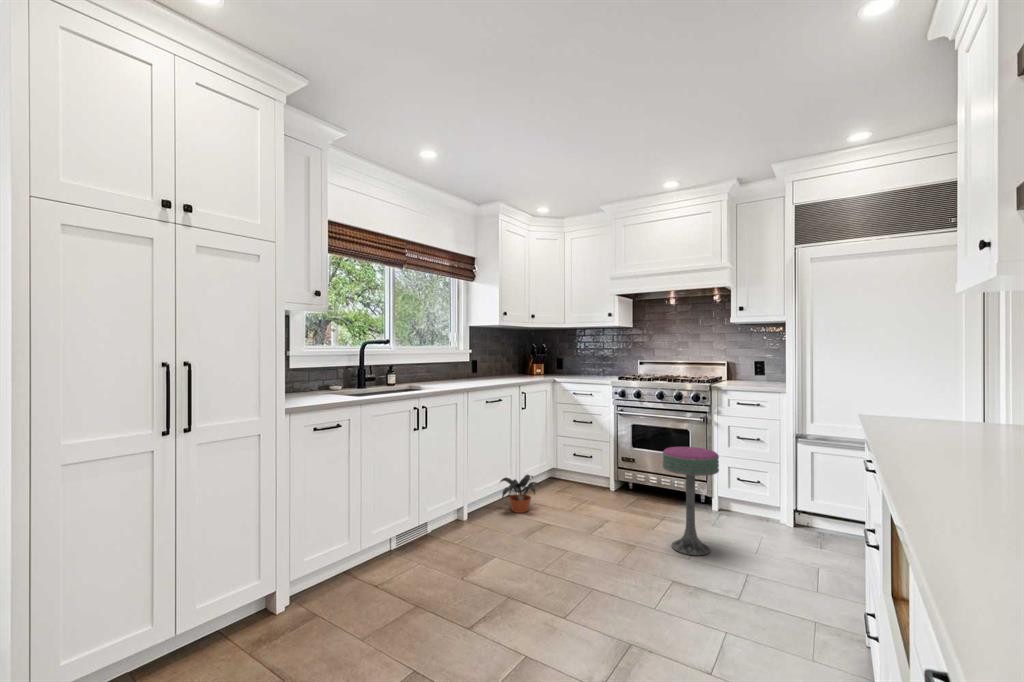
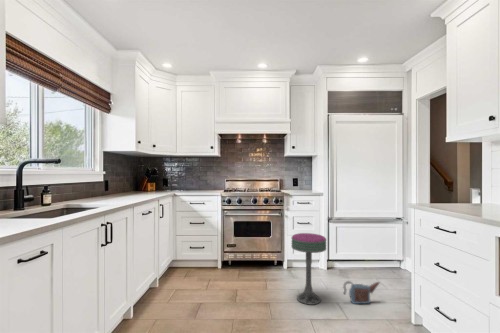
potted plant: present [500,475,538,513] -> none [155,272,192,306]
watering can: none [741,532,814,579] -> present [344,281,379,304]

